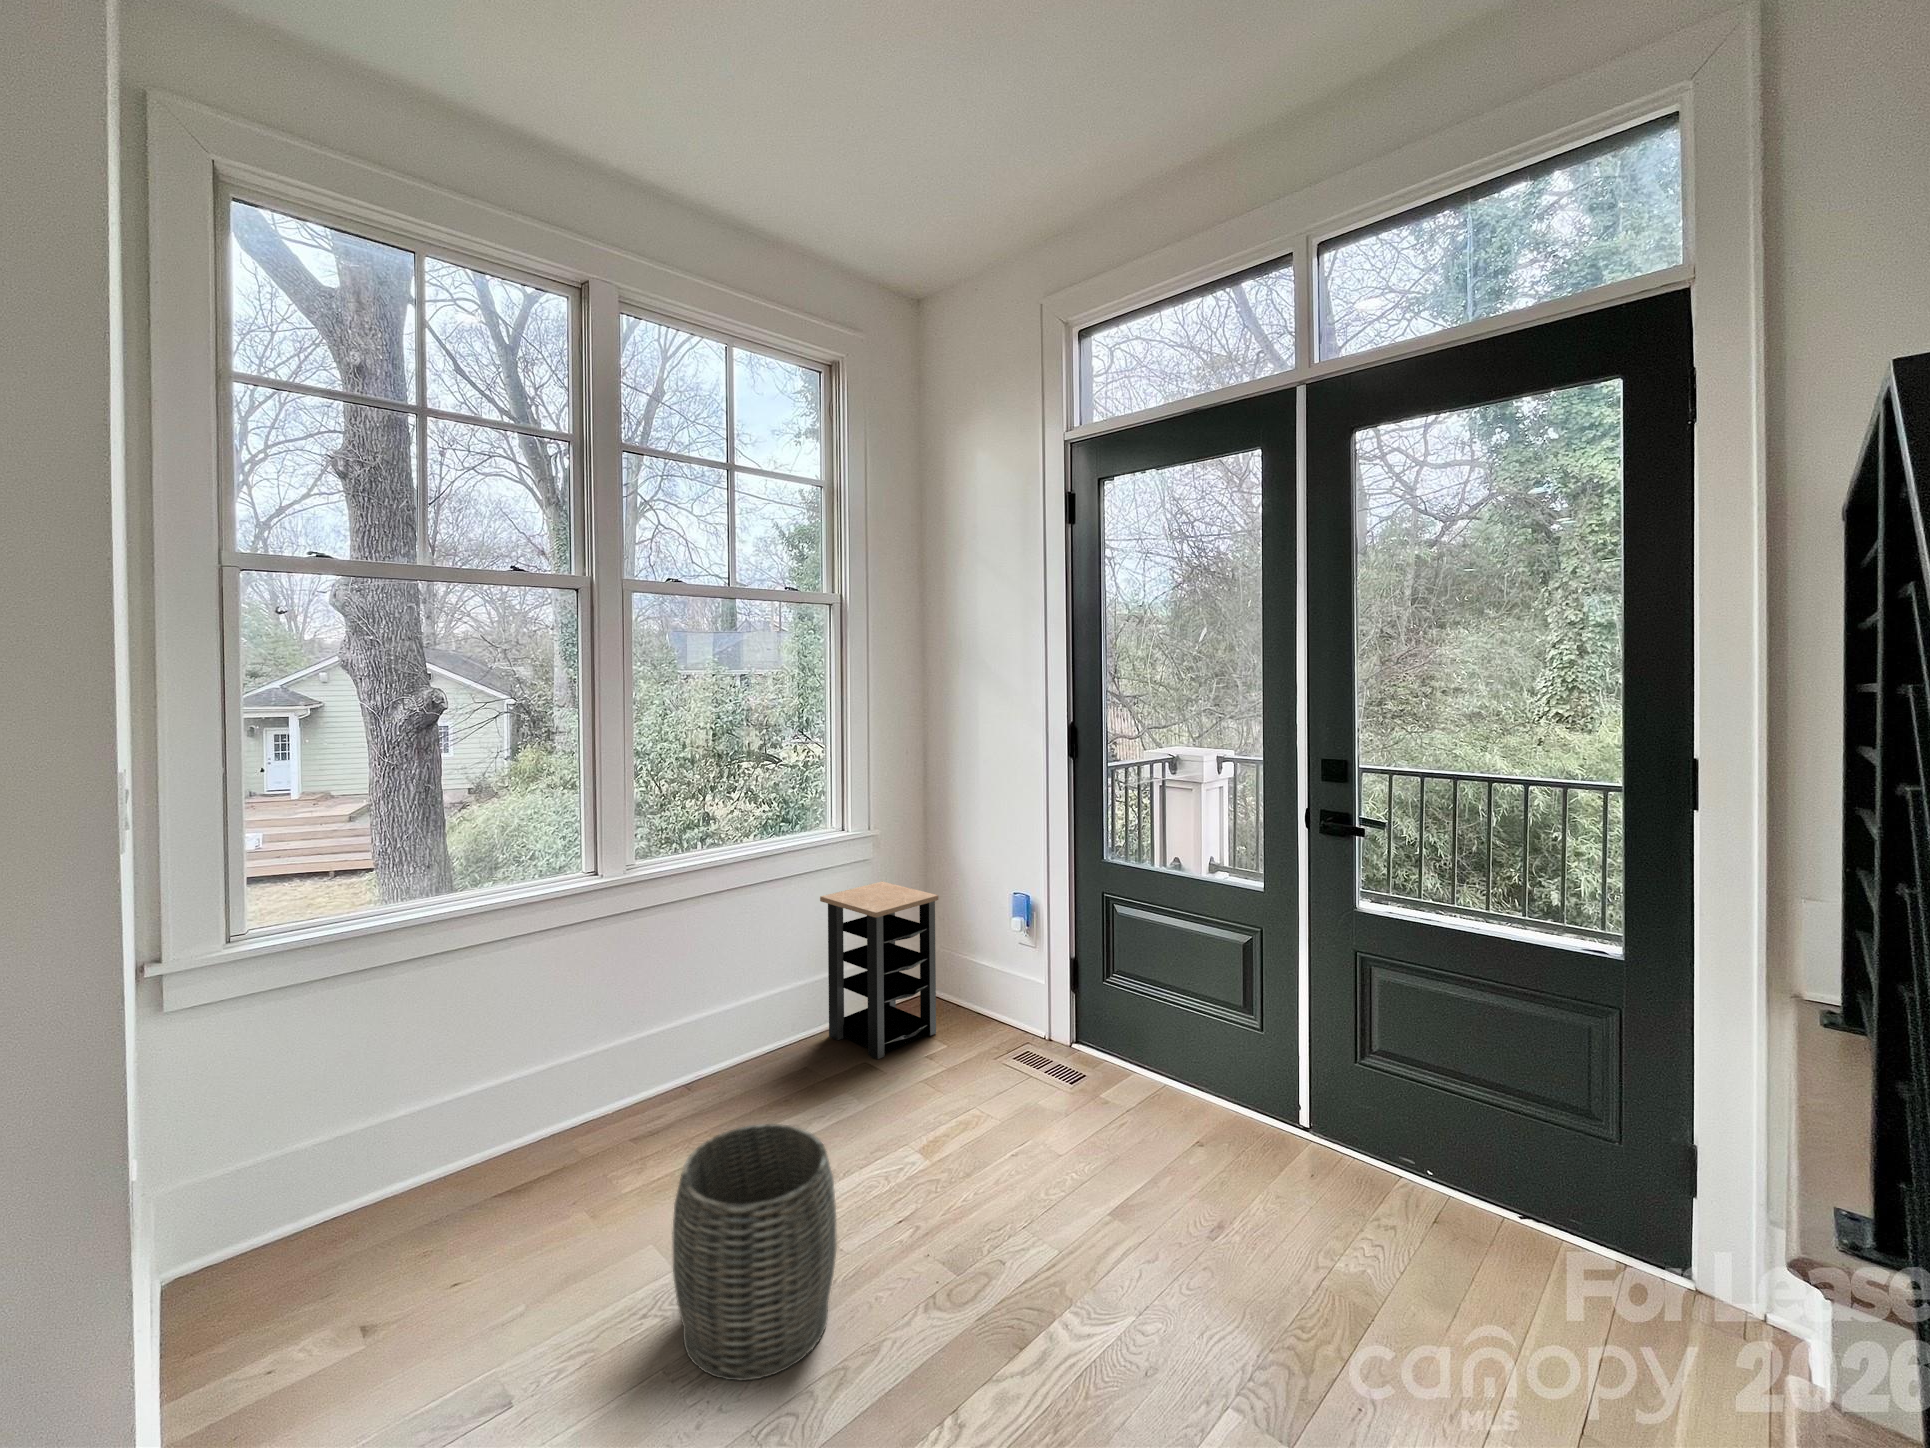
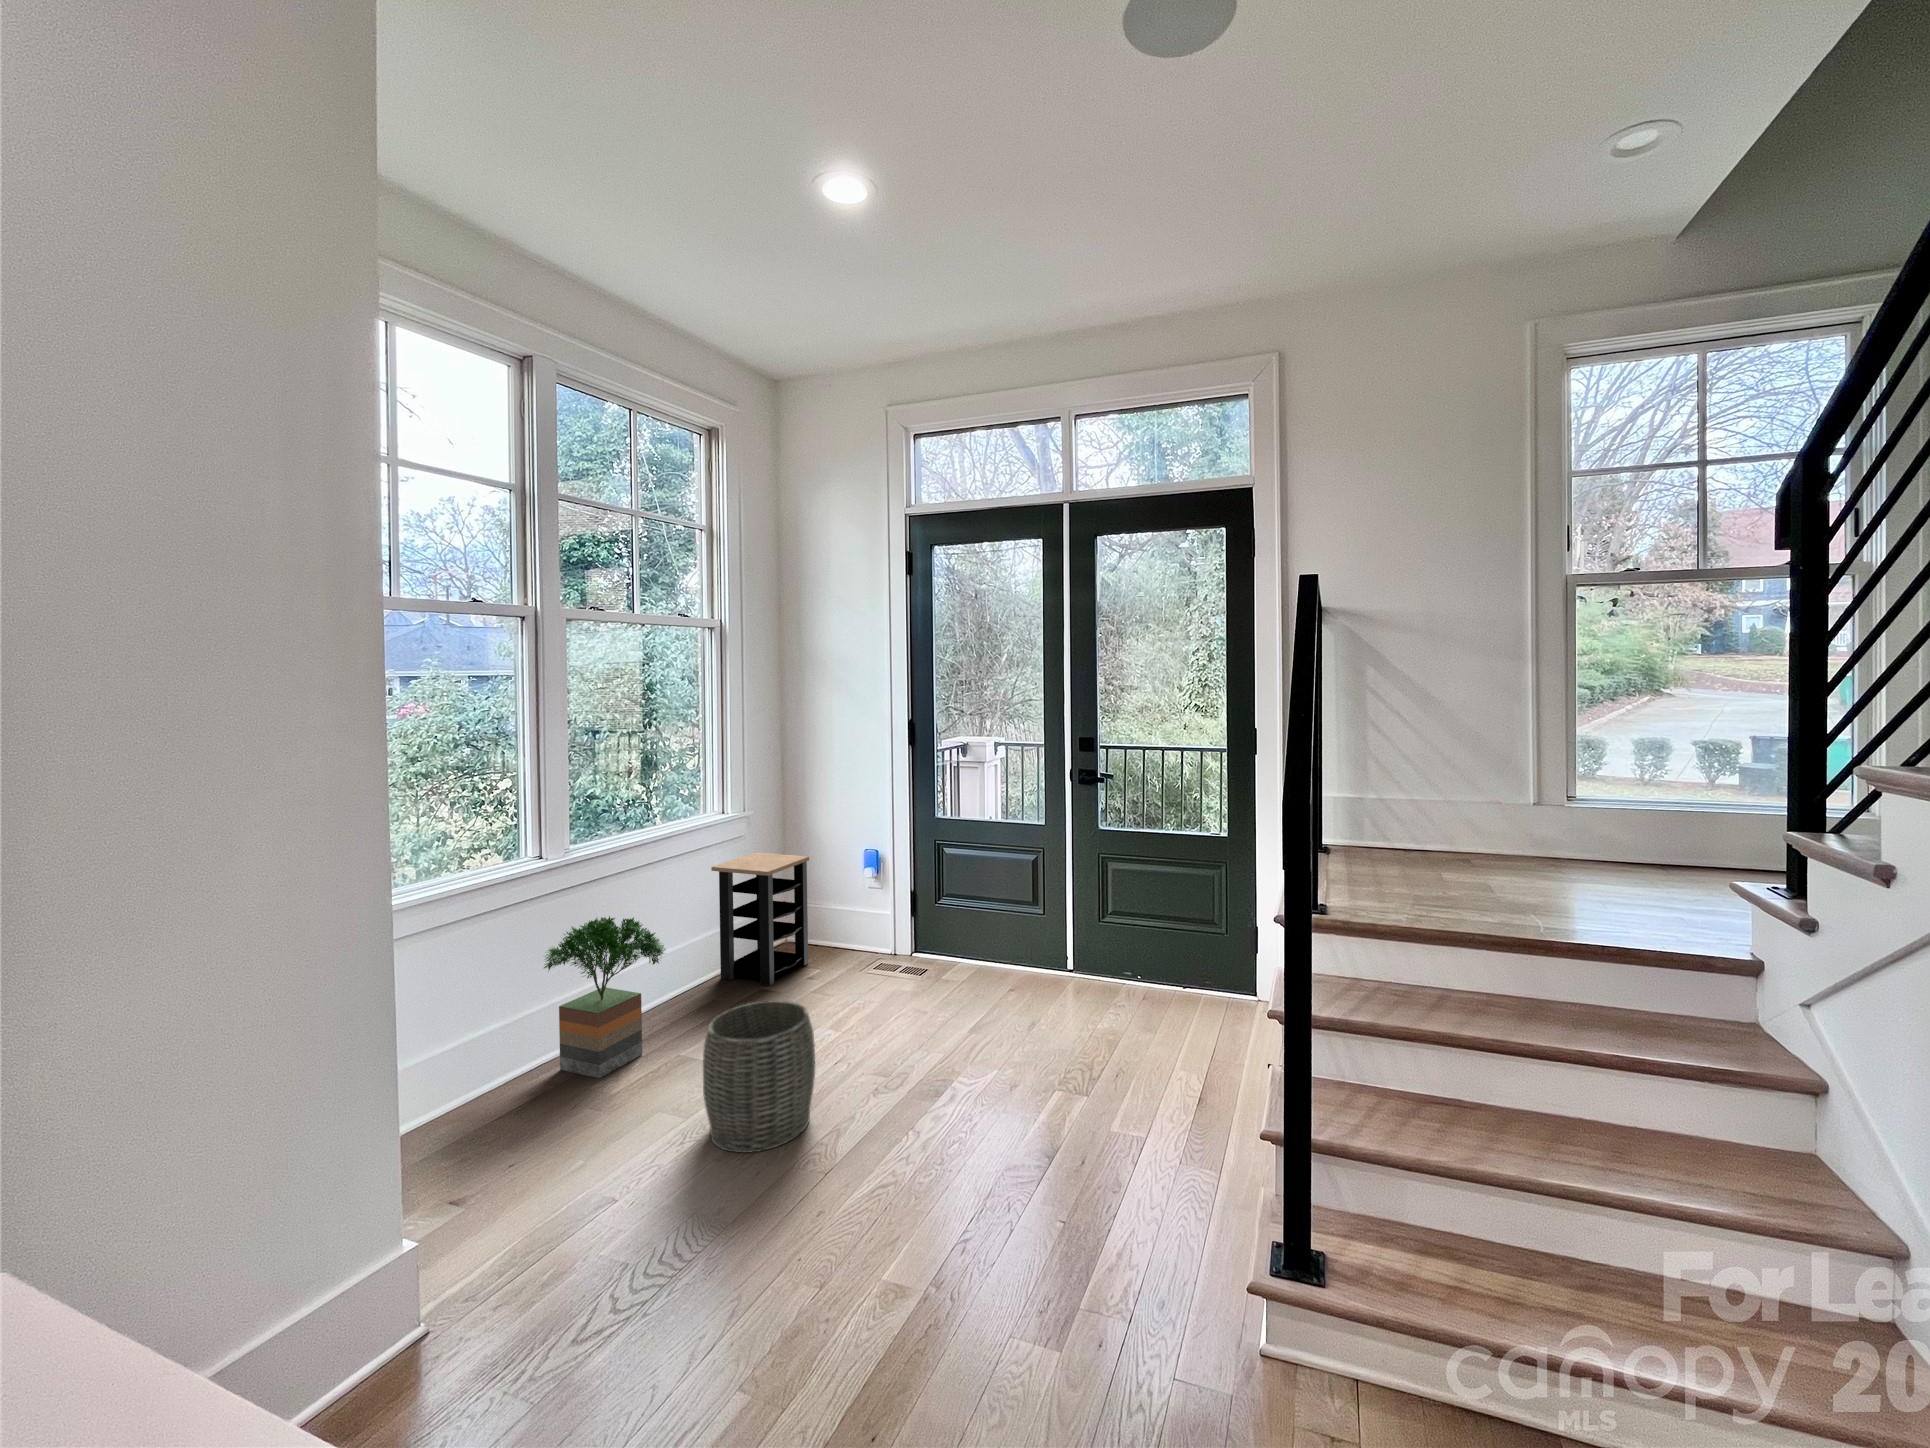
potted tree: none [579,952,719,1165] -> present [544,916,666,1078]

